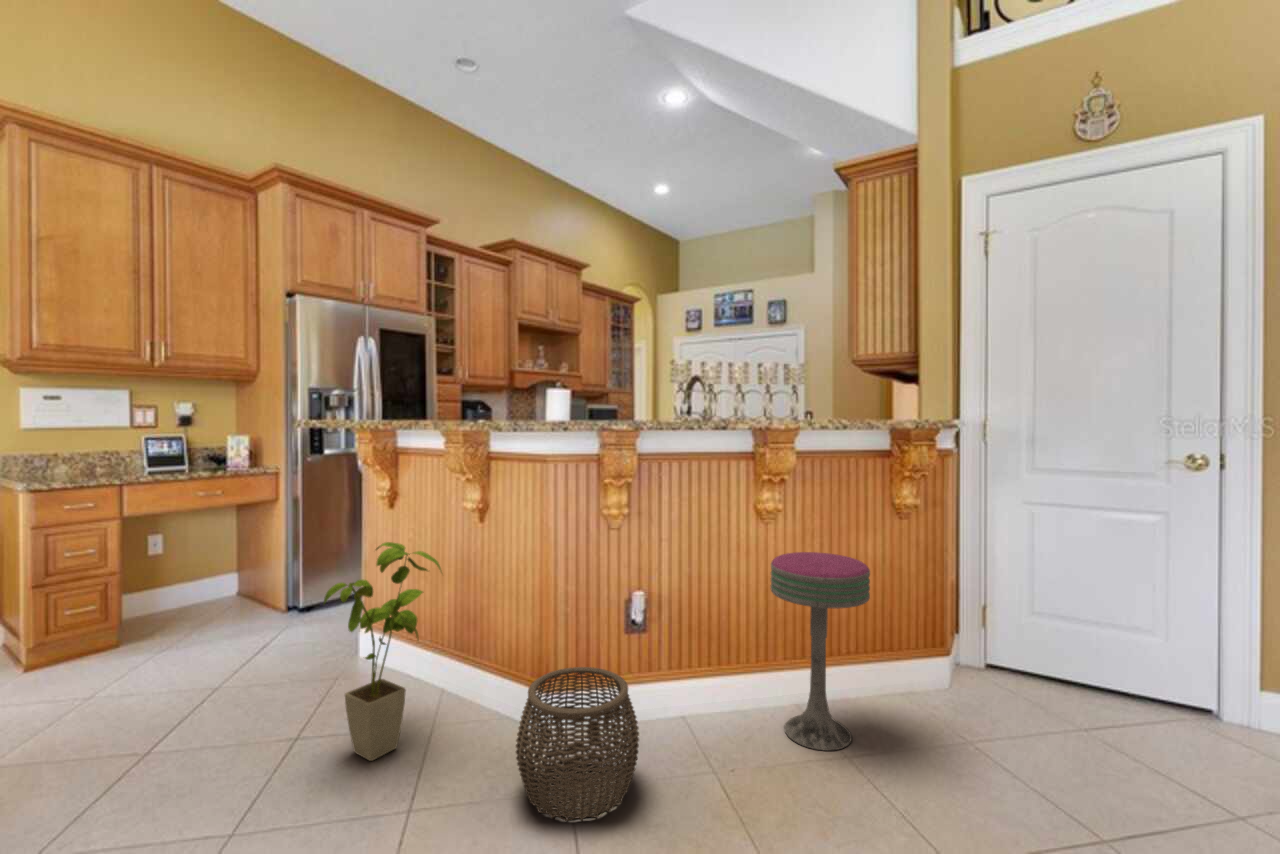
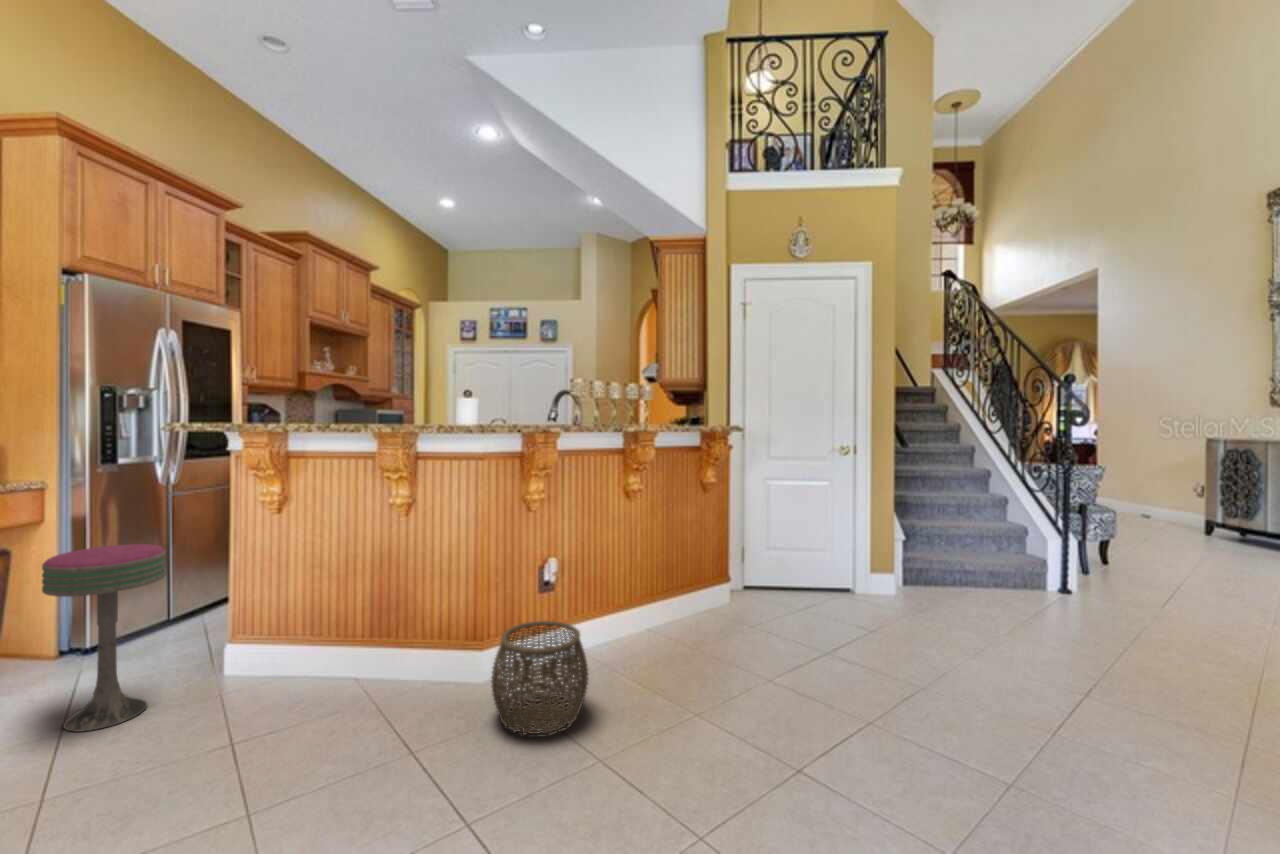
house plant: present [324,542,441,761] -> none [287,538,402,743]
bar stool: present [771,552,870,751] -> present [42,544,166,732]

